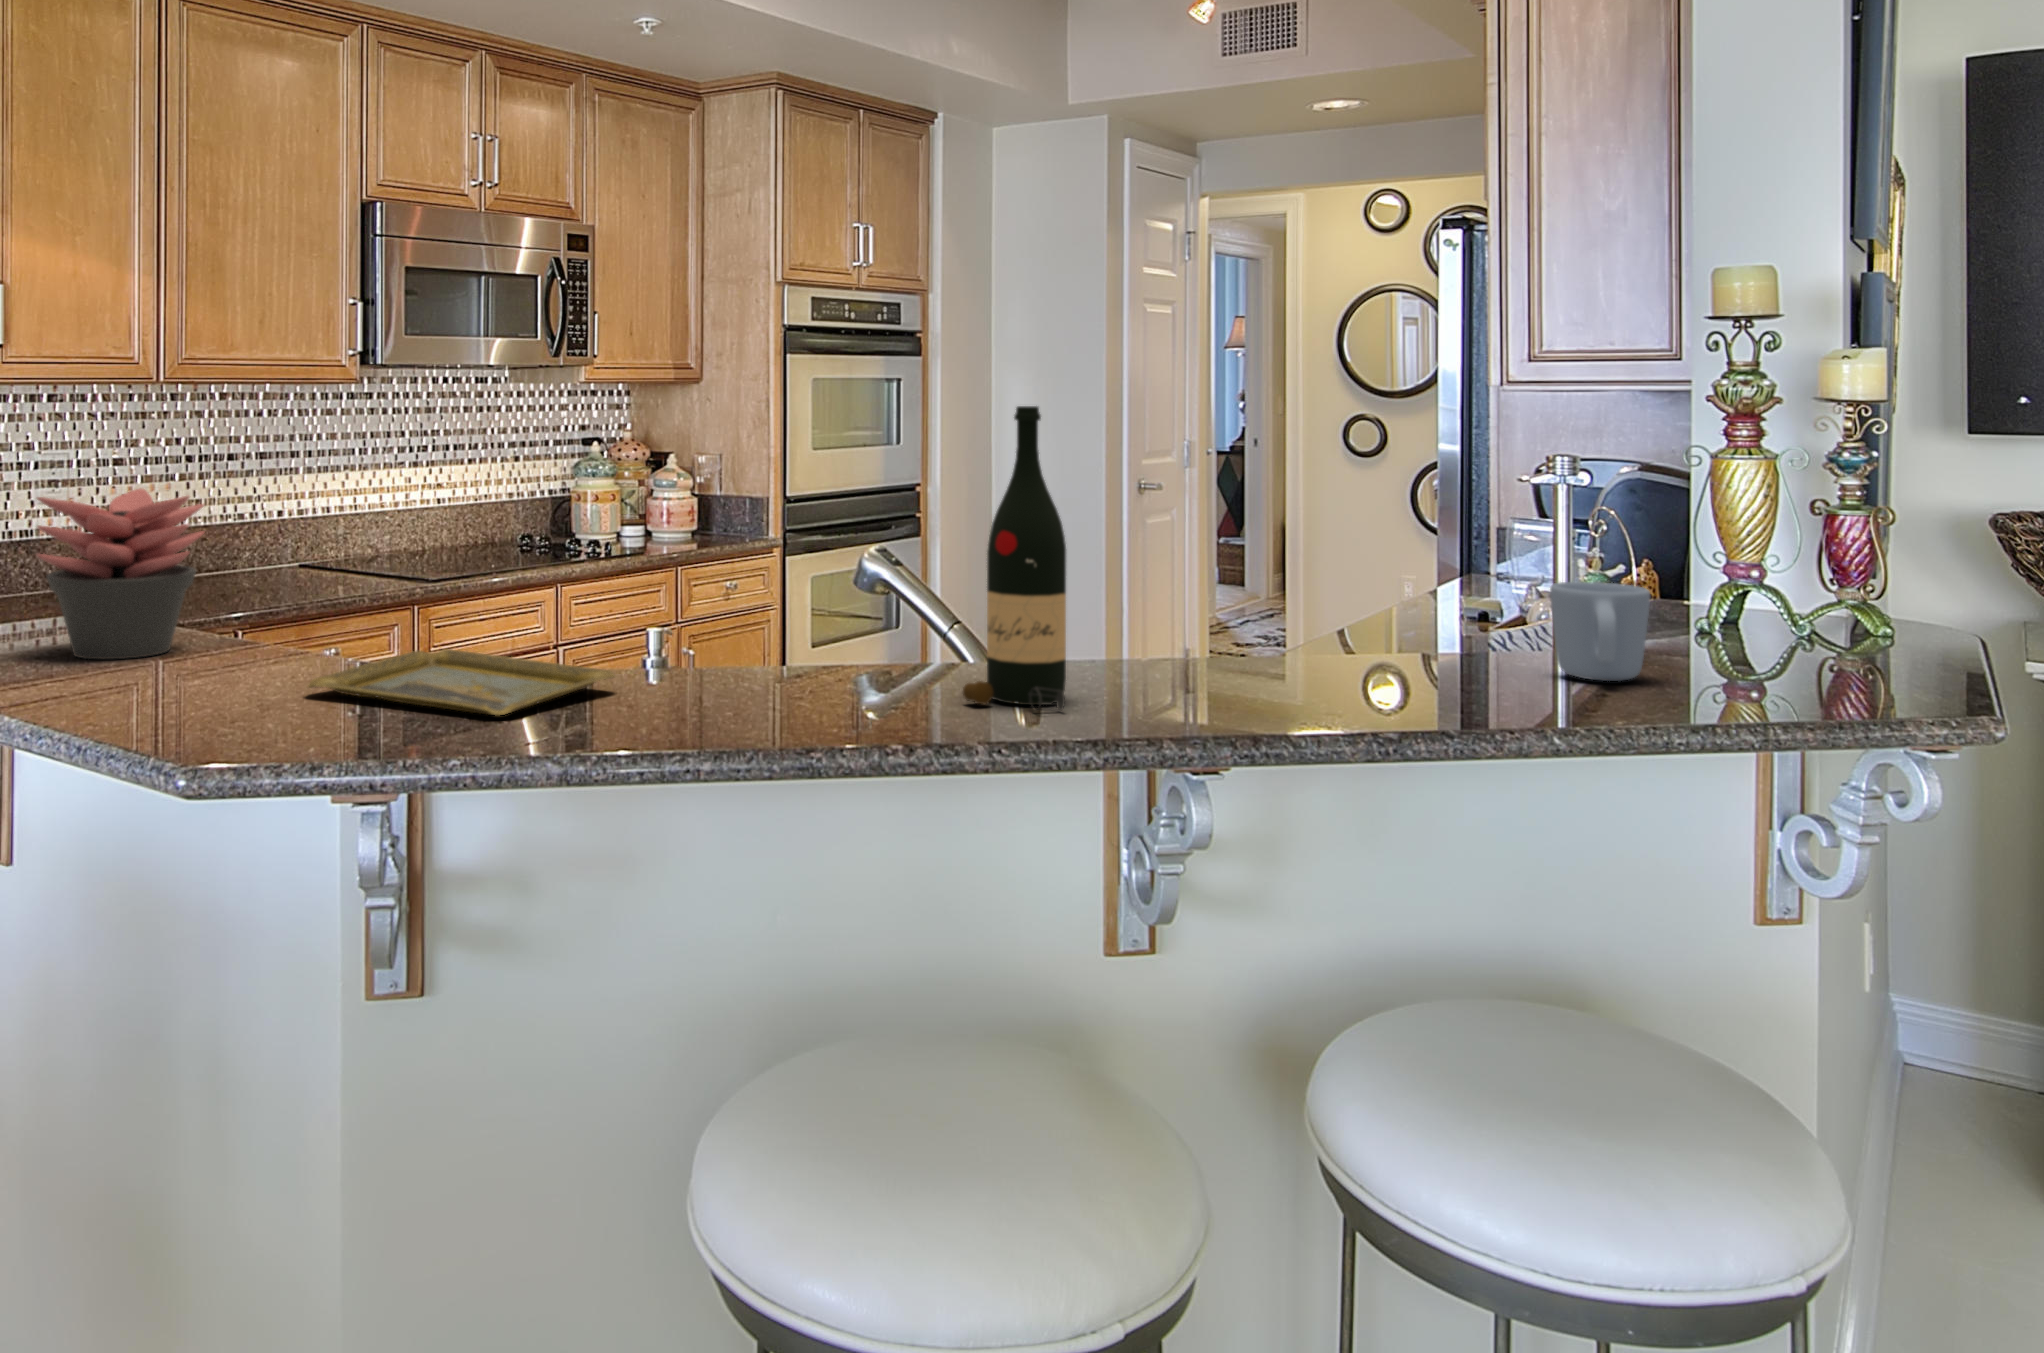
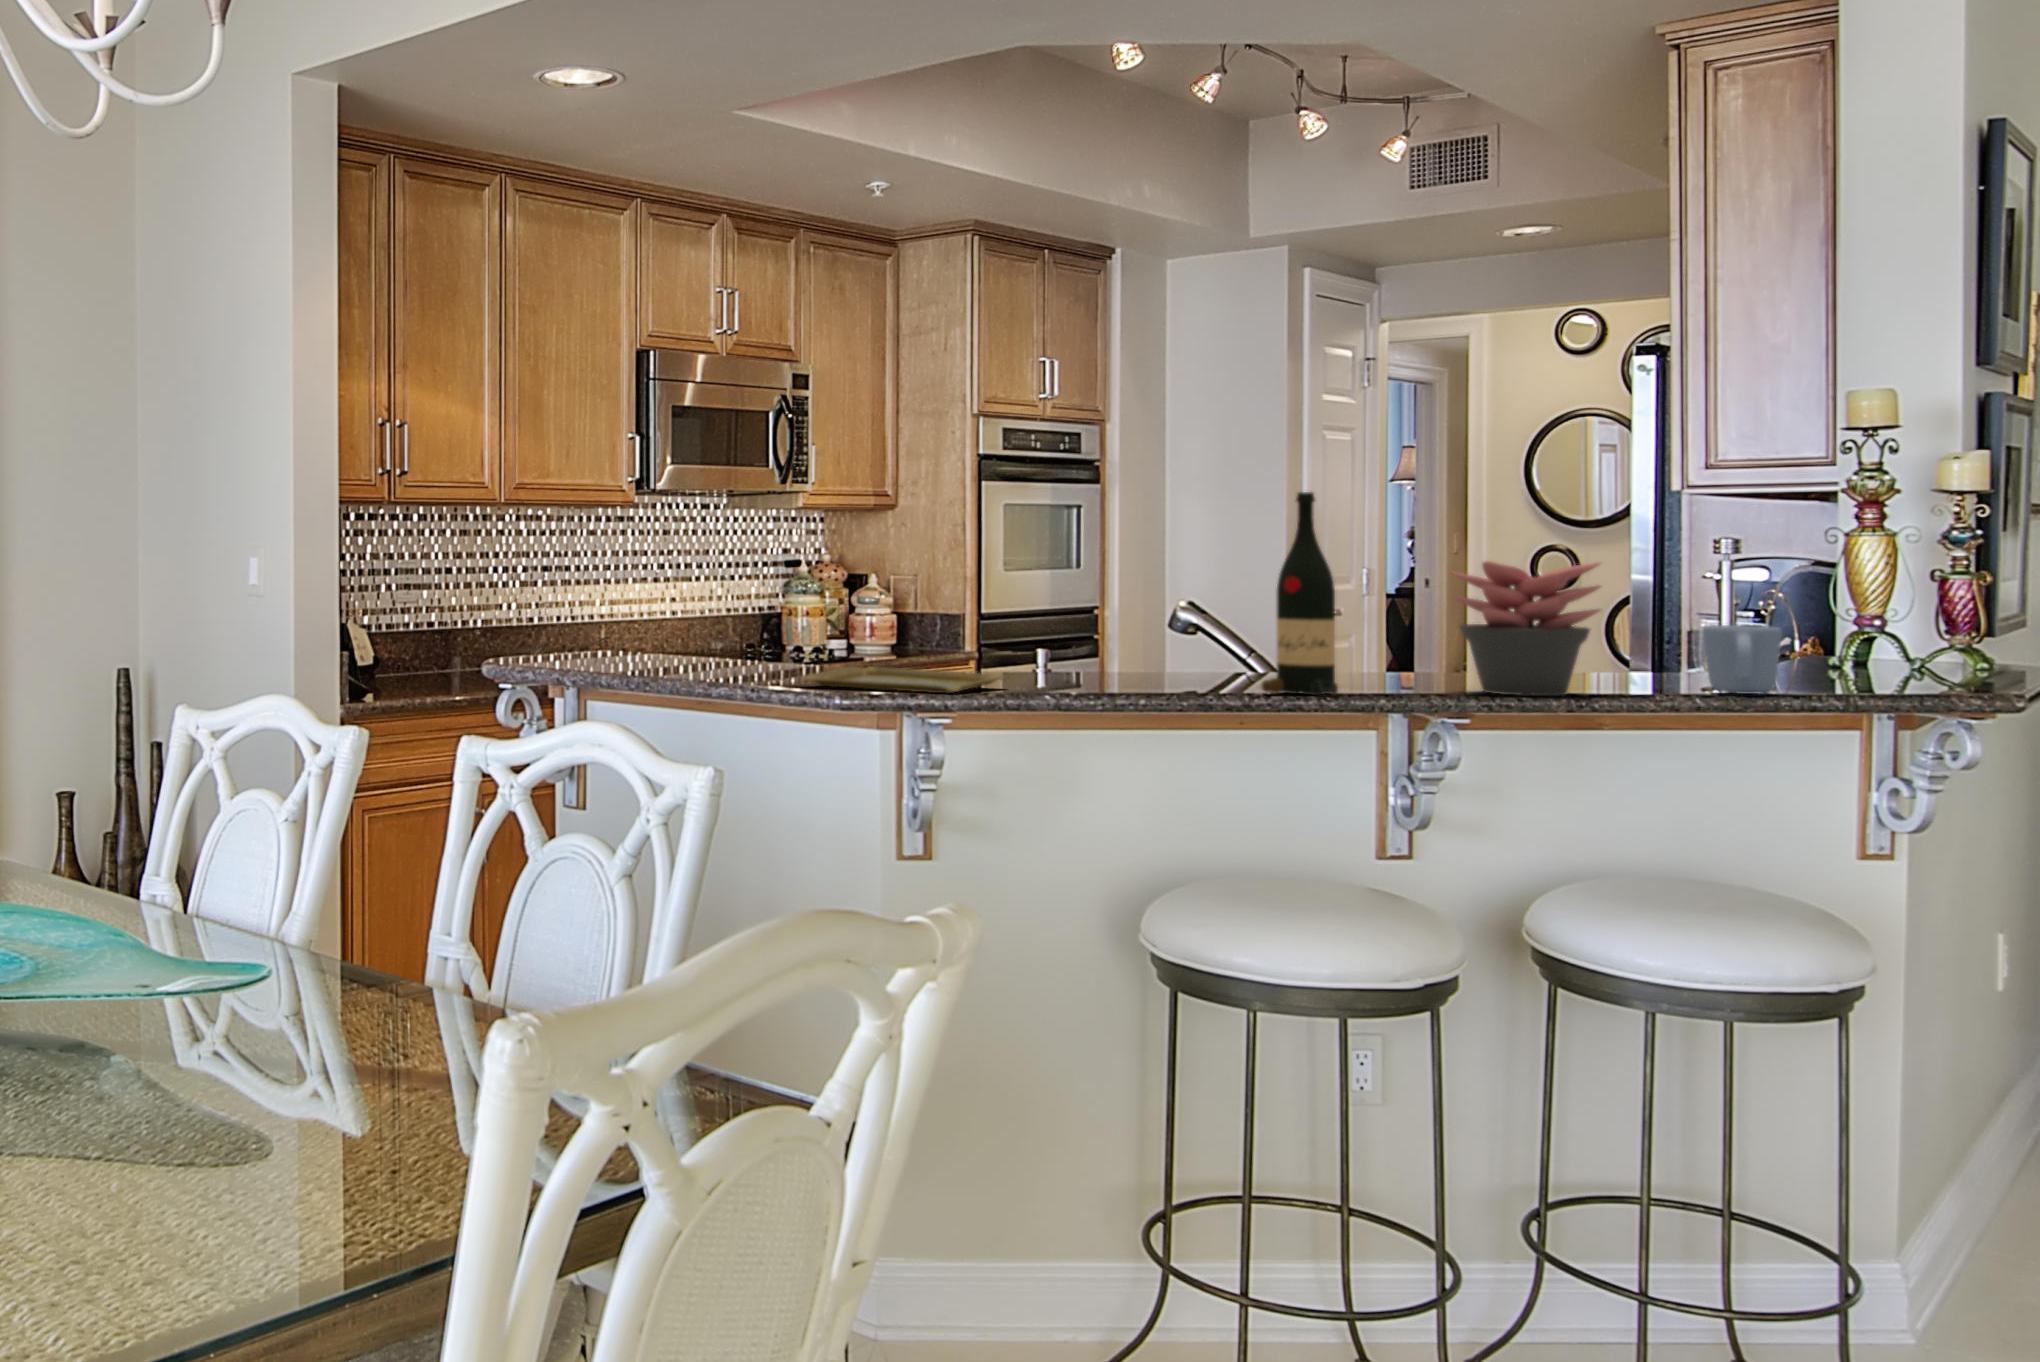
succulent plant: present [37,489,204,659] -> present [1451,561,1600,696]

